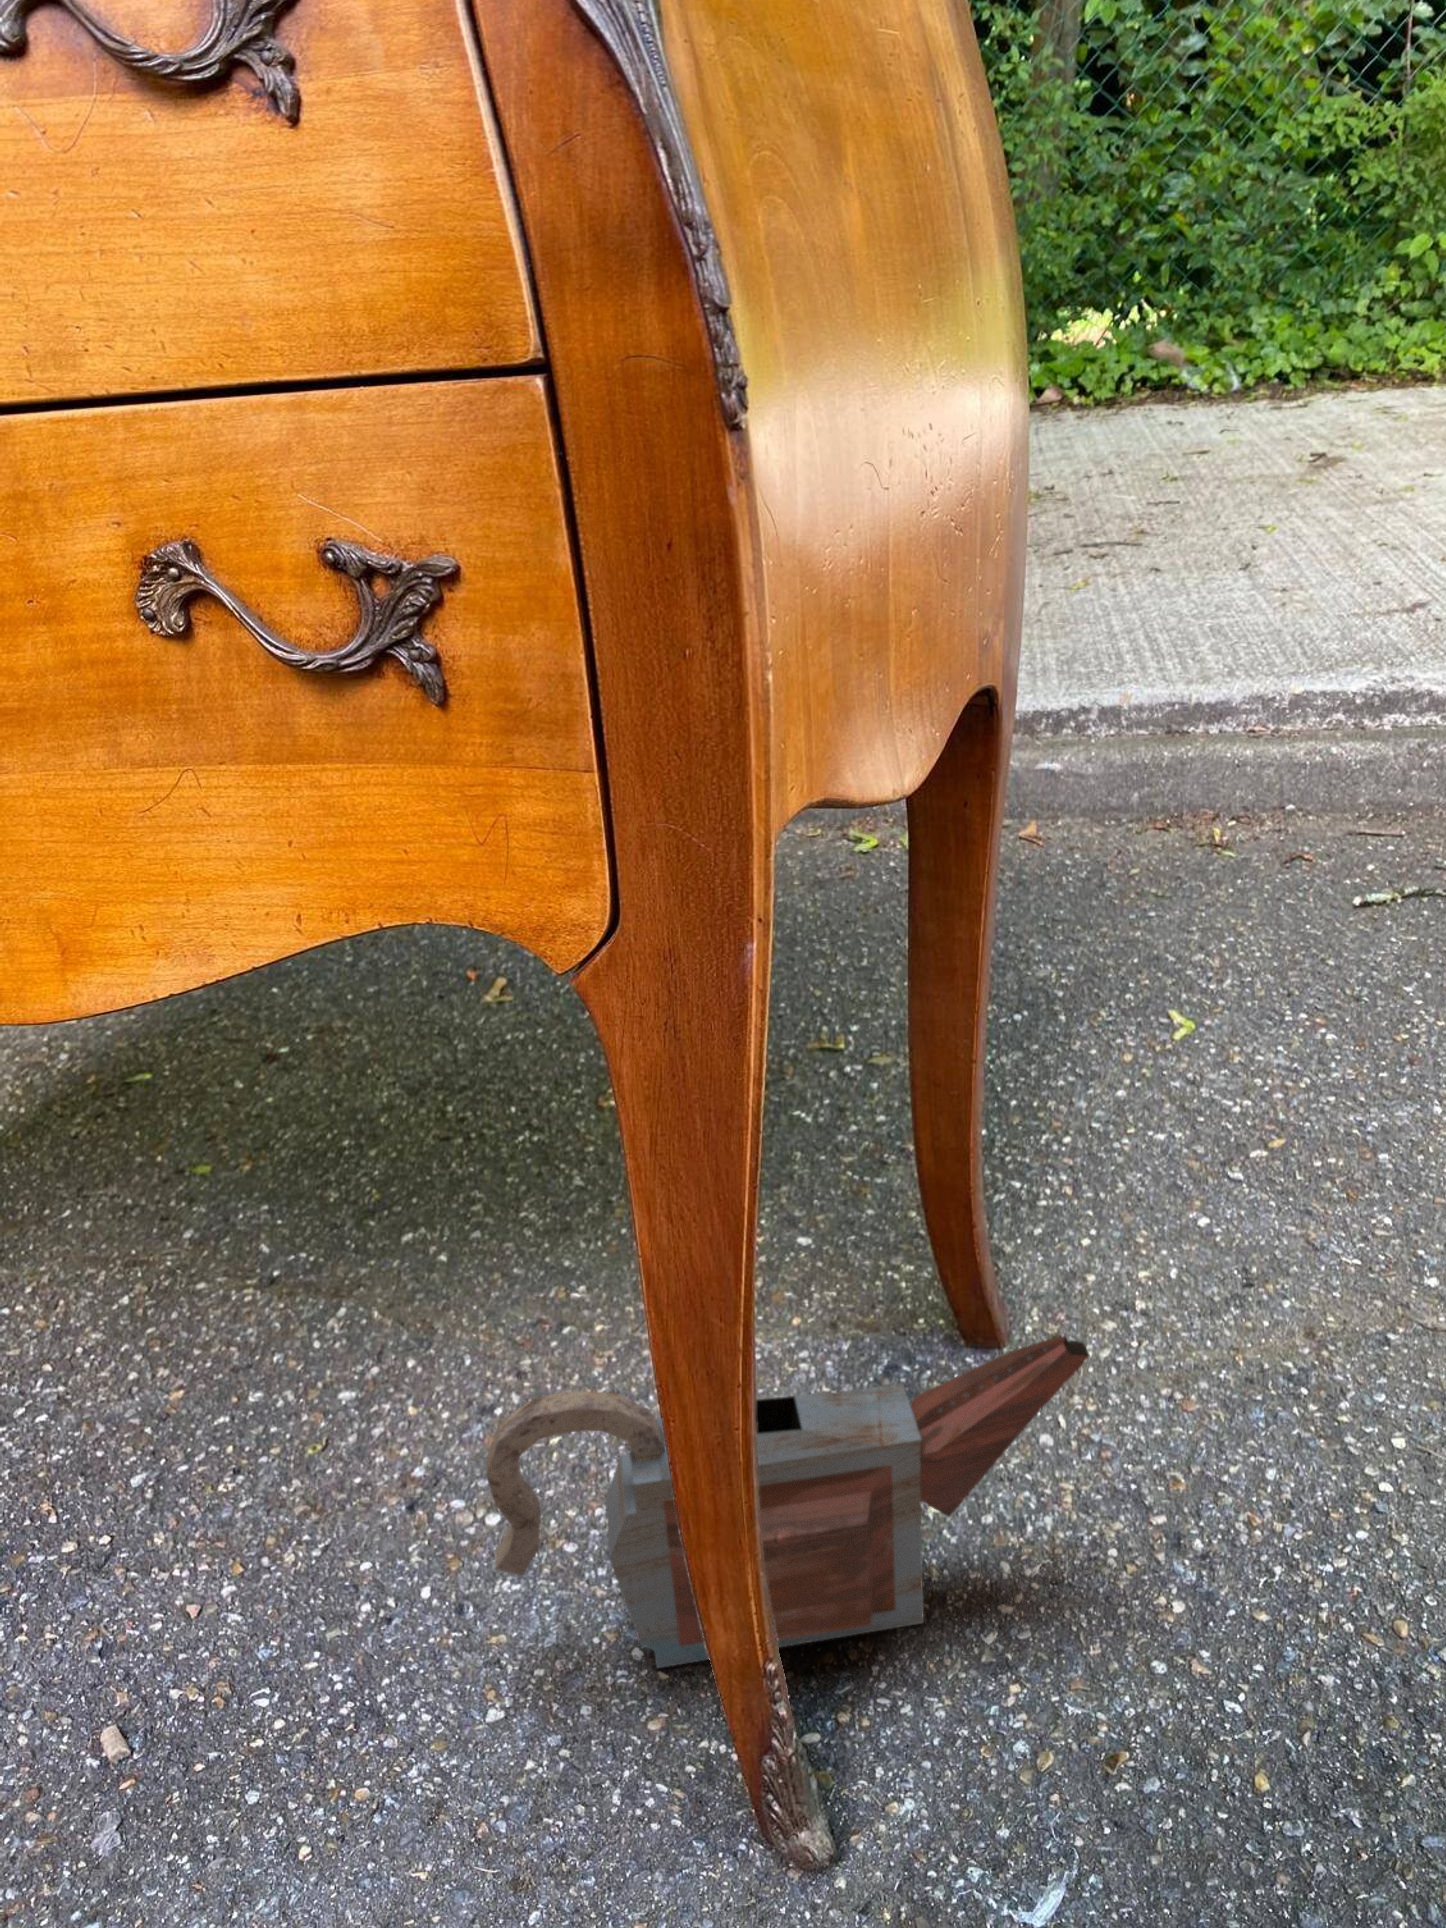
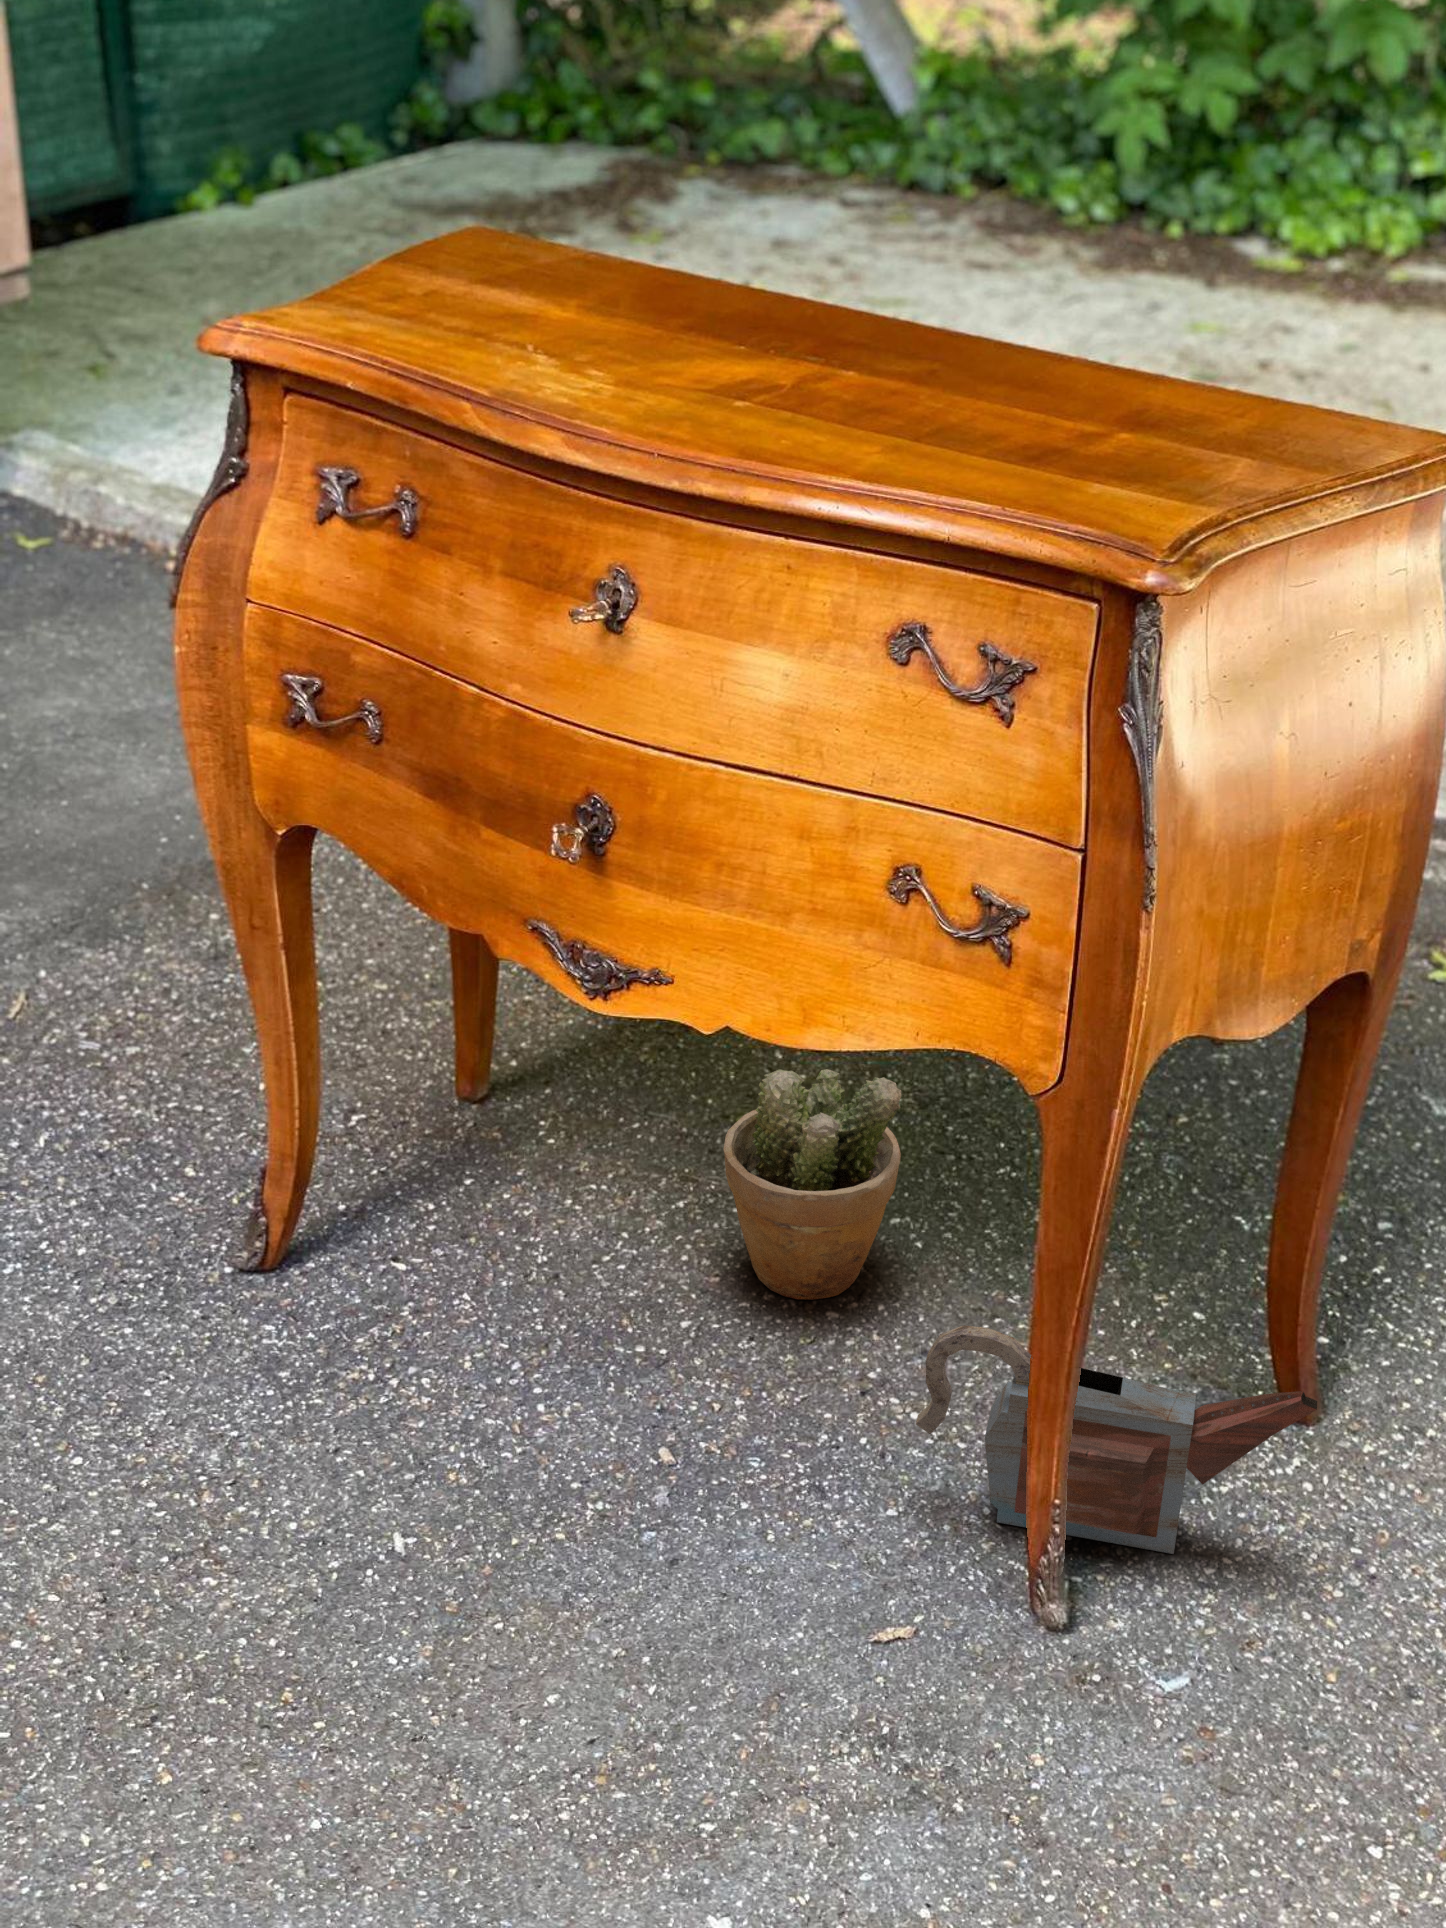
potted plant: none [129,1054,392,1391] -> present [723,1069,901,1299]

